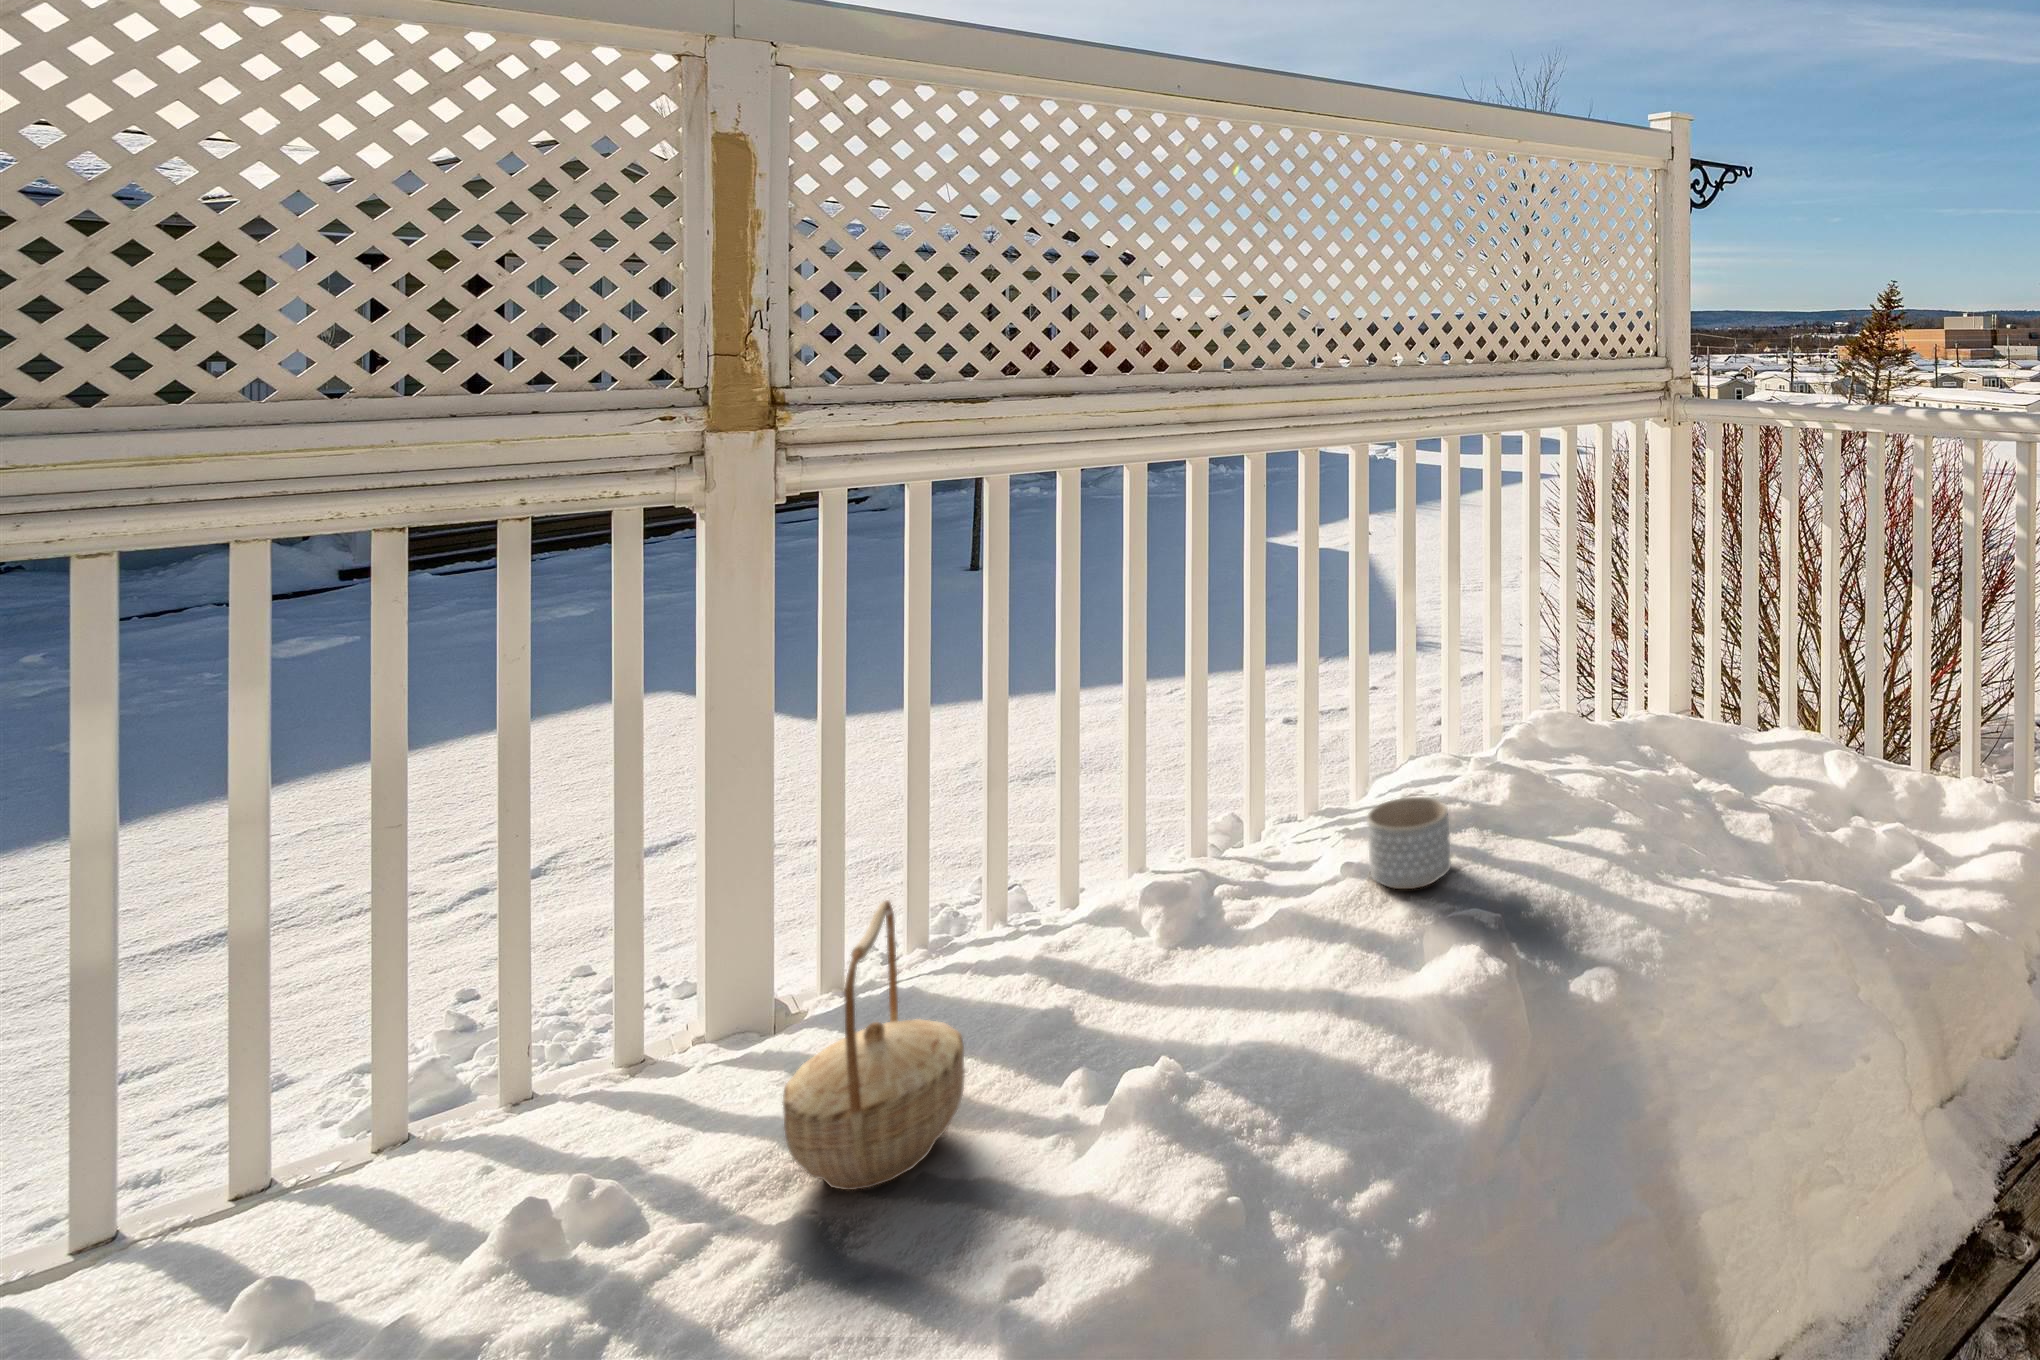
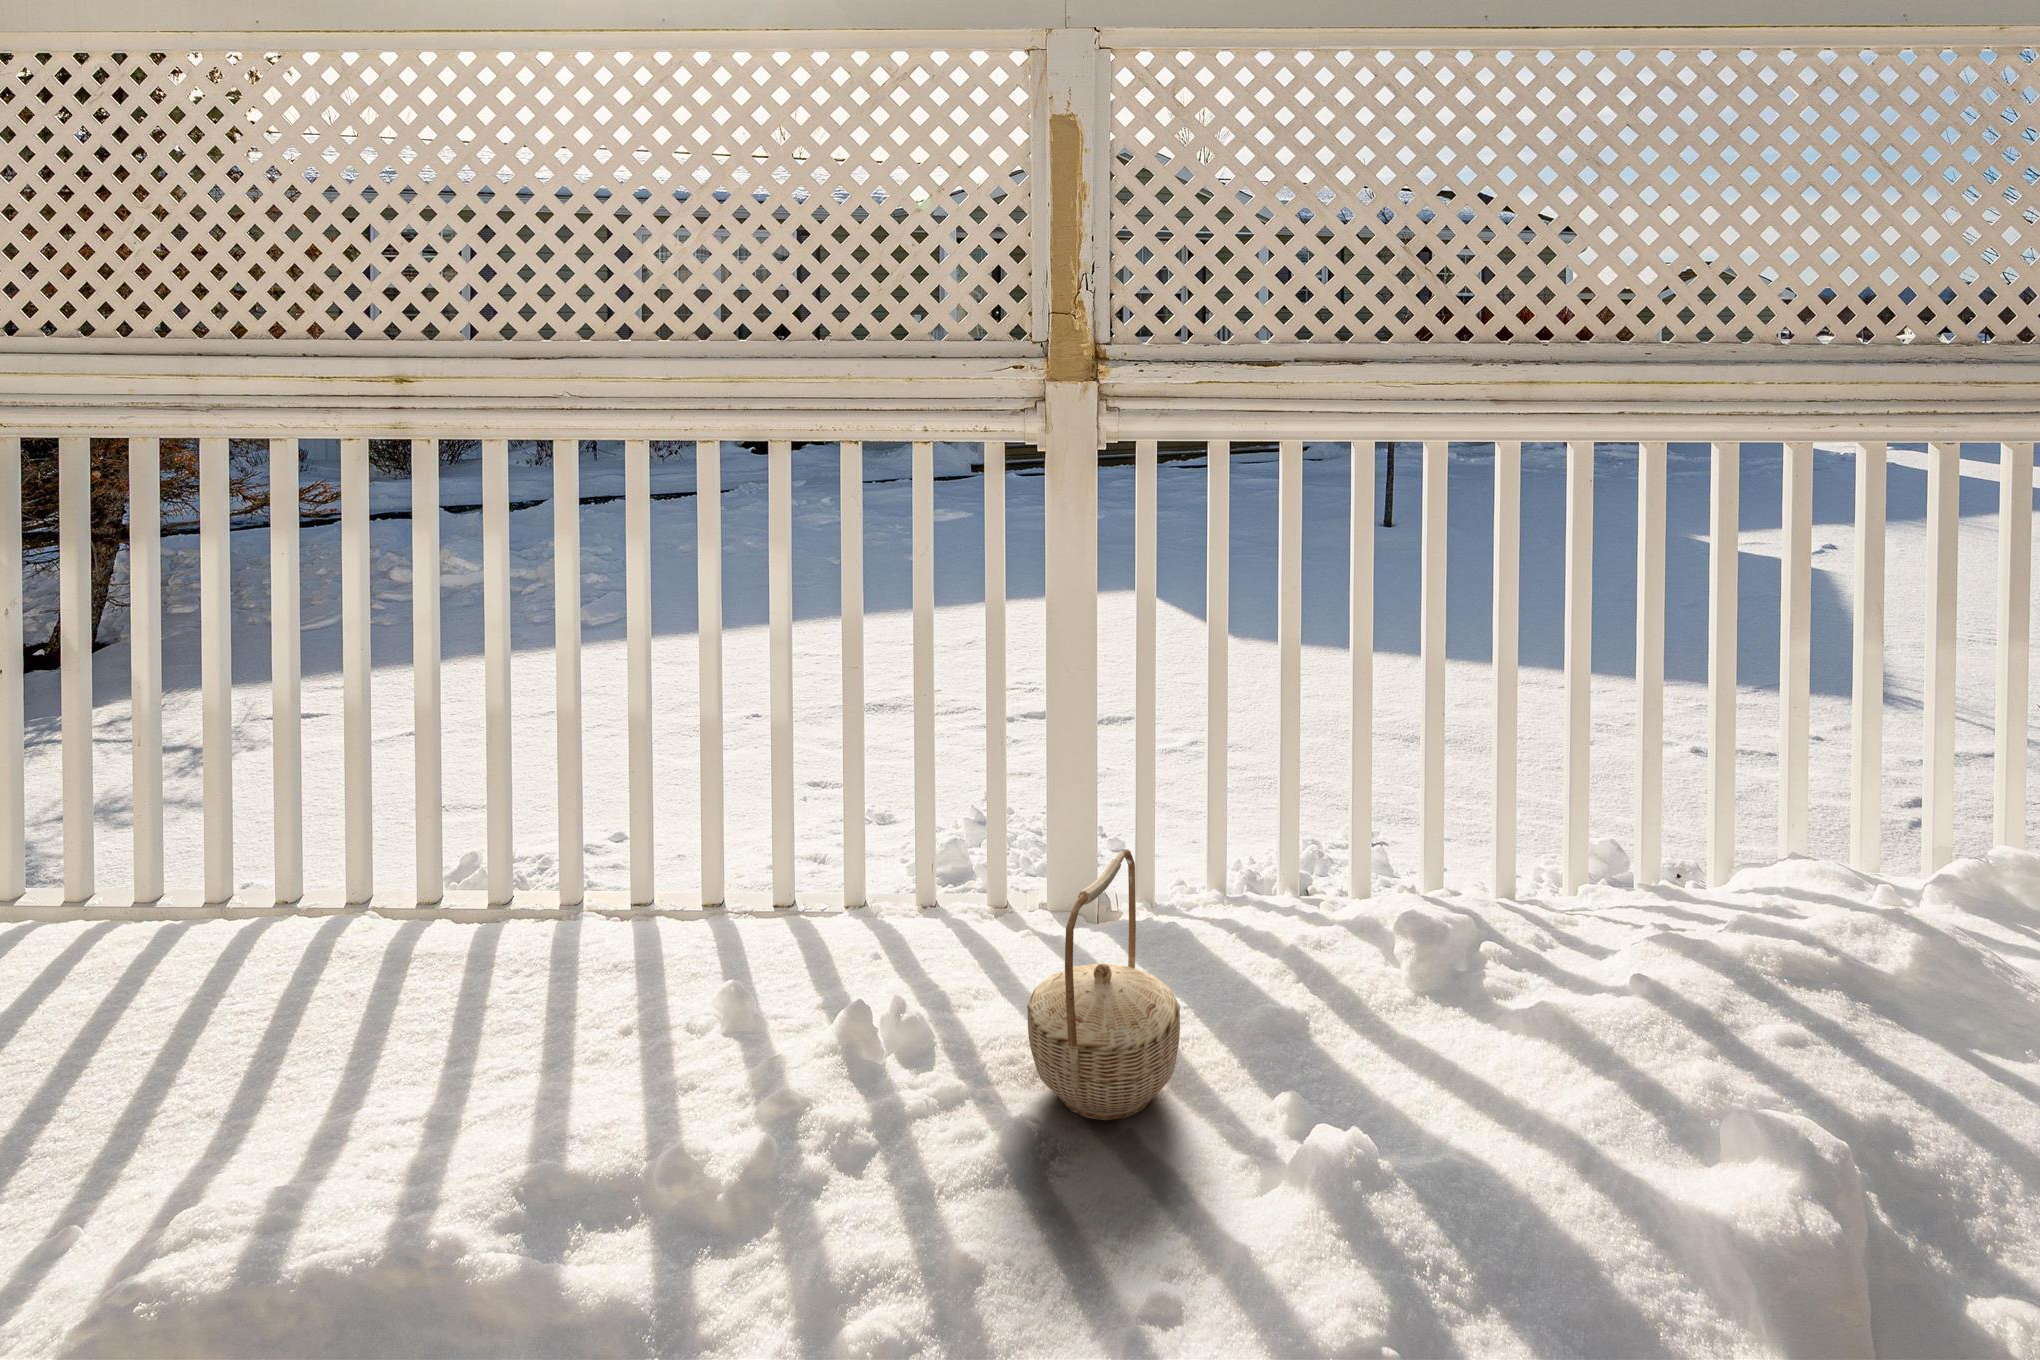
planter: present [1367,797,1451,889] -> none [1669,920,1792,1051]

